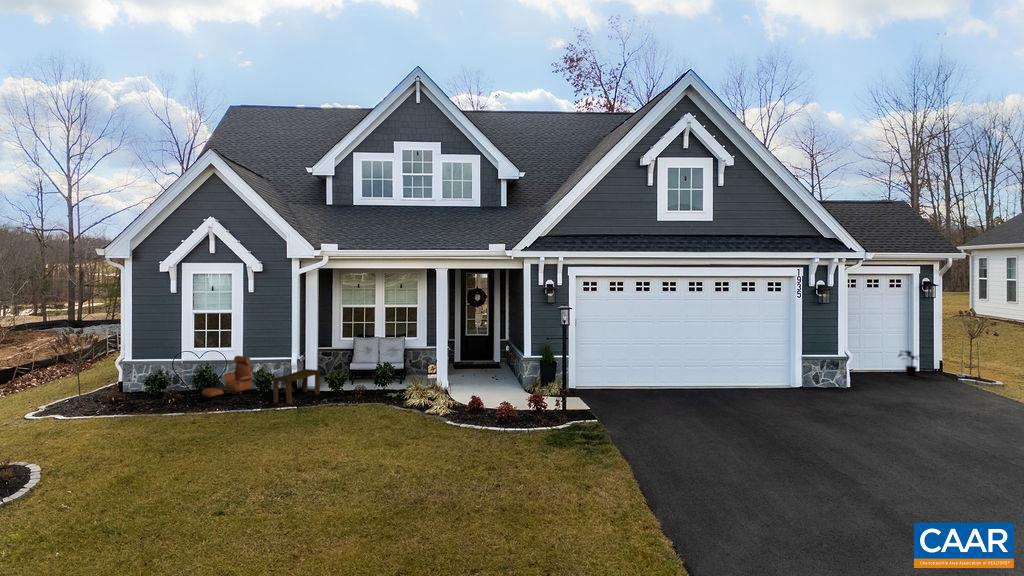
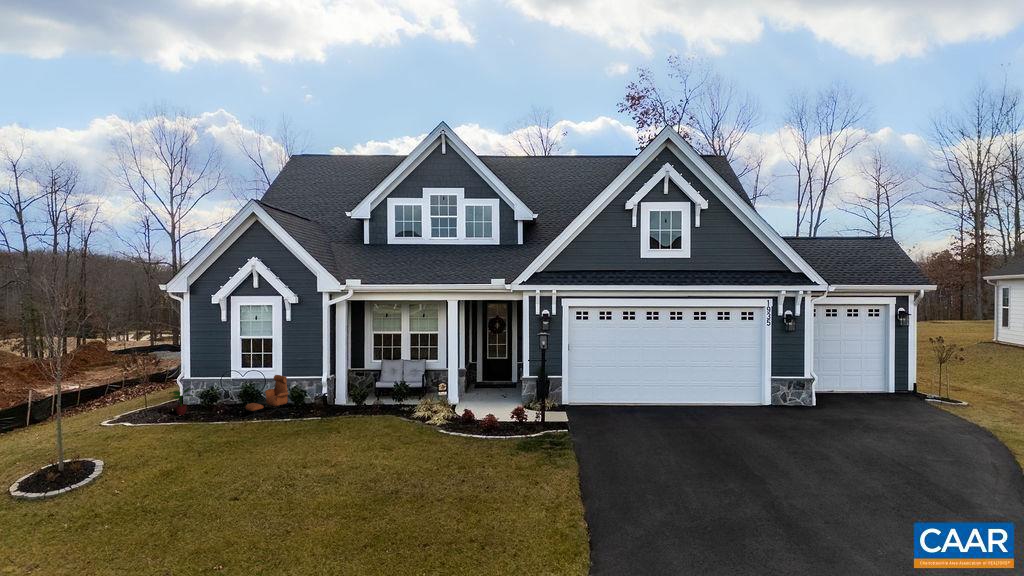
potted plant: present [898,351,918,375] -> present [170,388,193,415]
bench: present [273,369,320,404] -> none [305,386,346,418]

